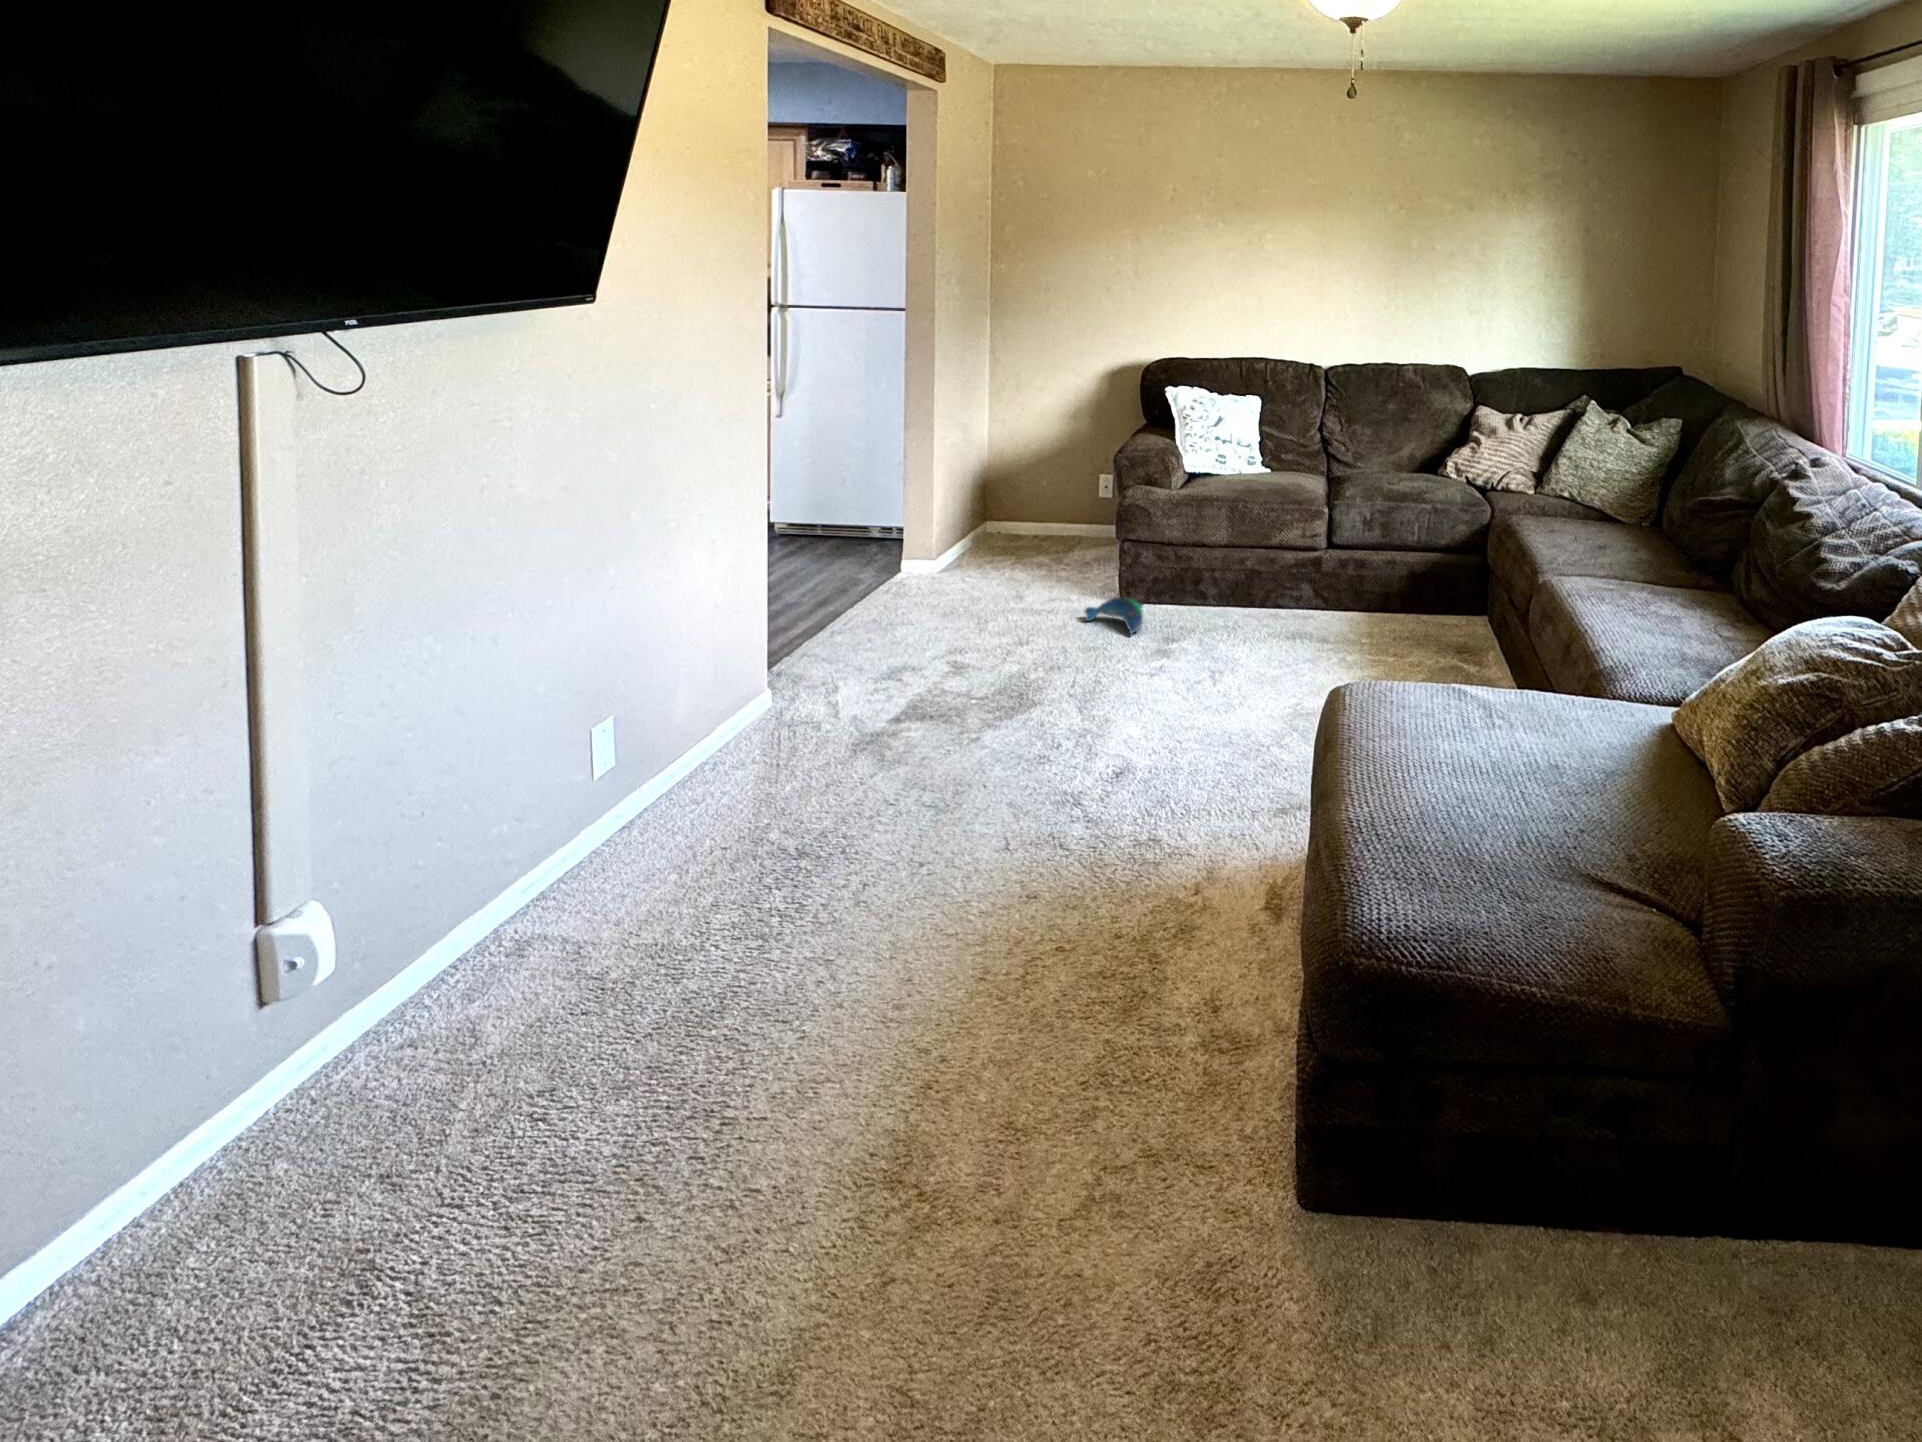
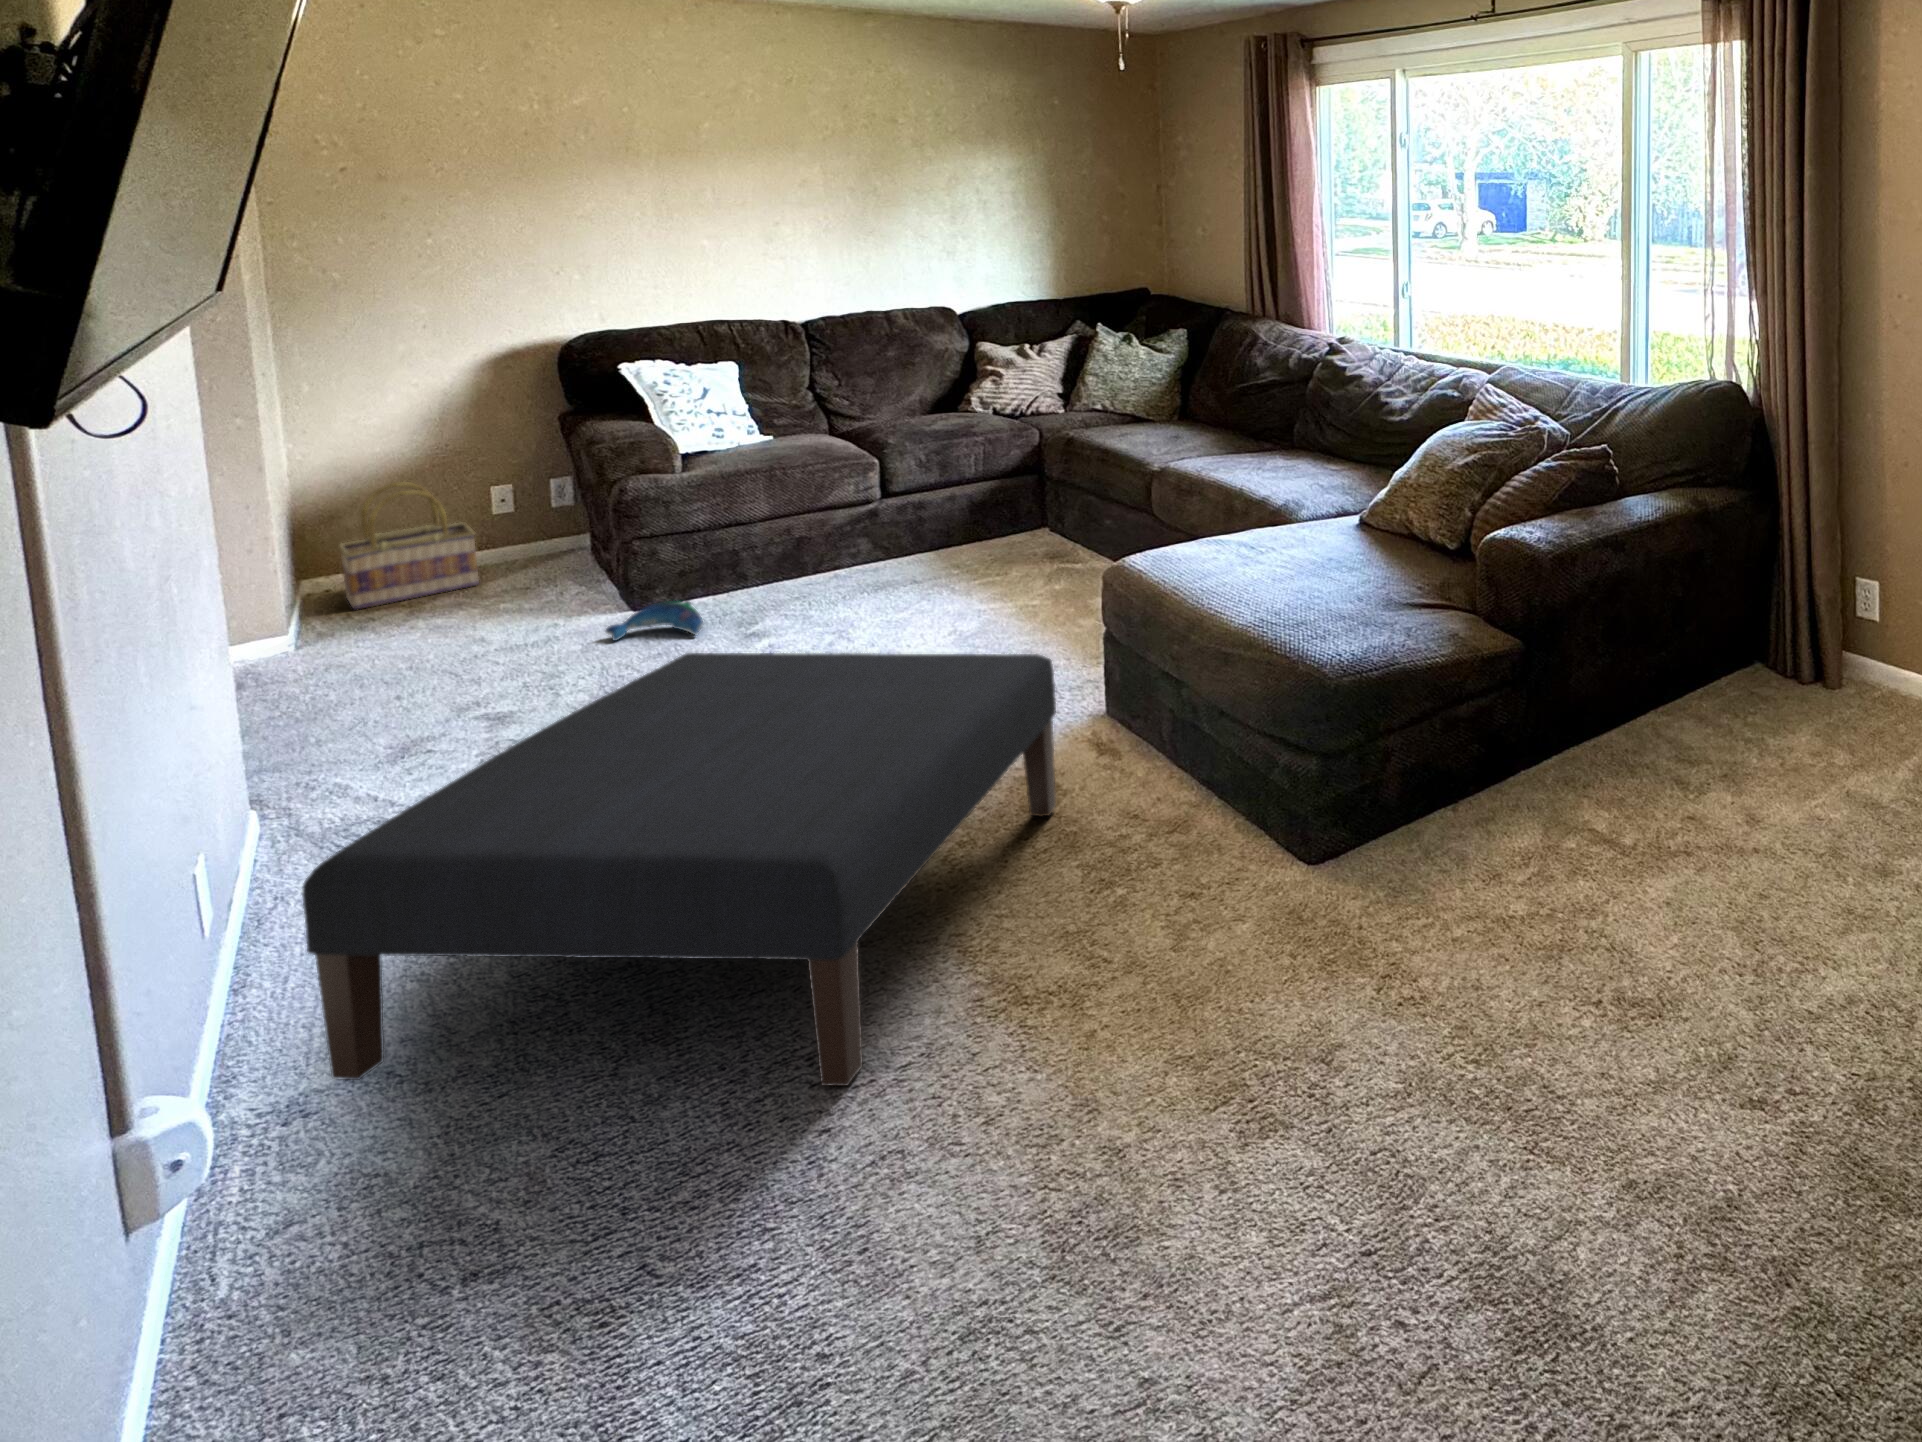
basket: none [1003,457,1083,548] -> present [338,482,479,609]
ottoman: none [557,657,1164,1197] -> present [302,653,1056,1086]

